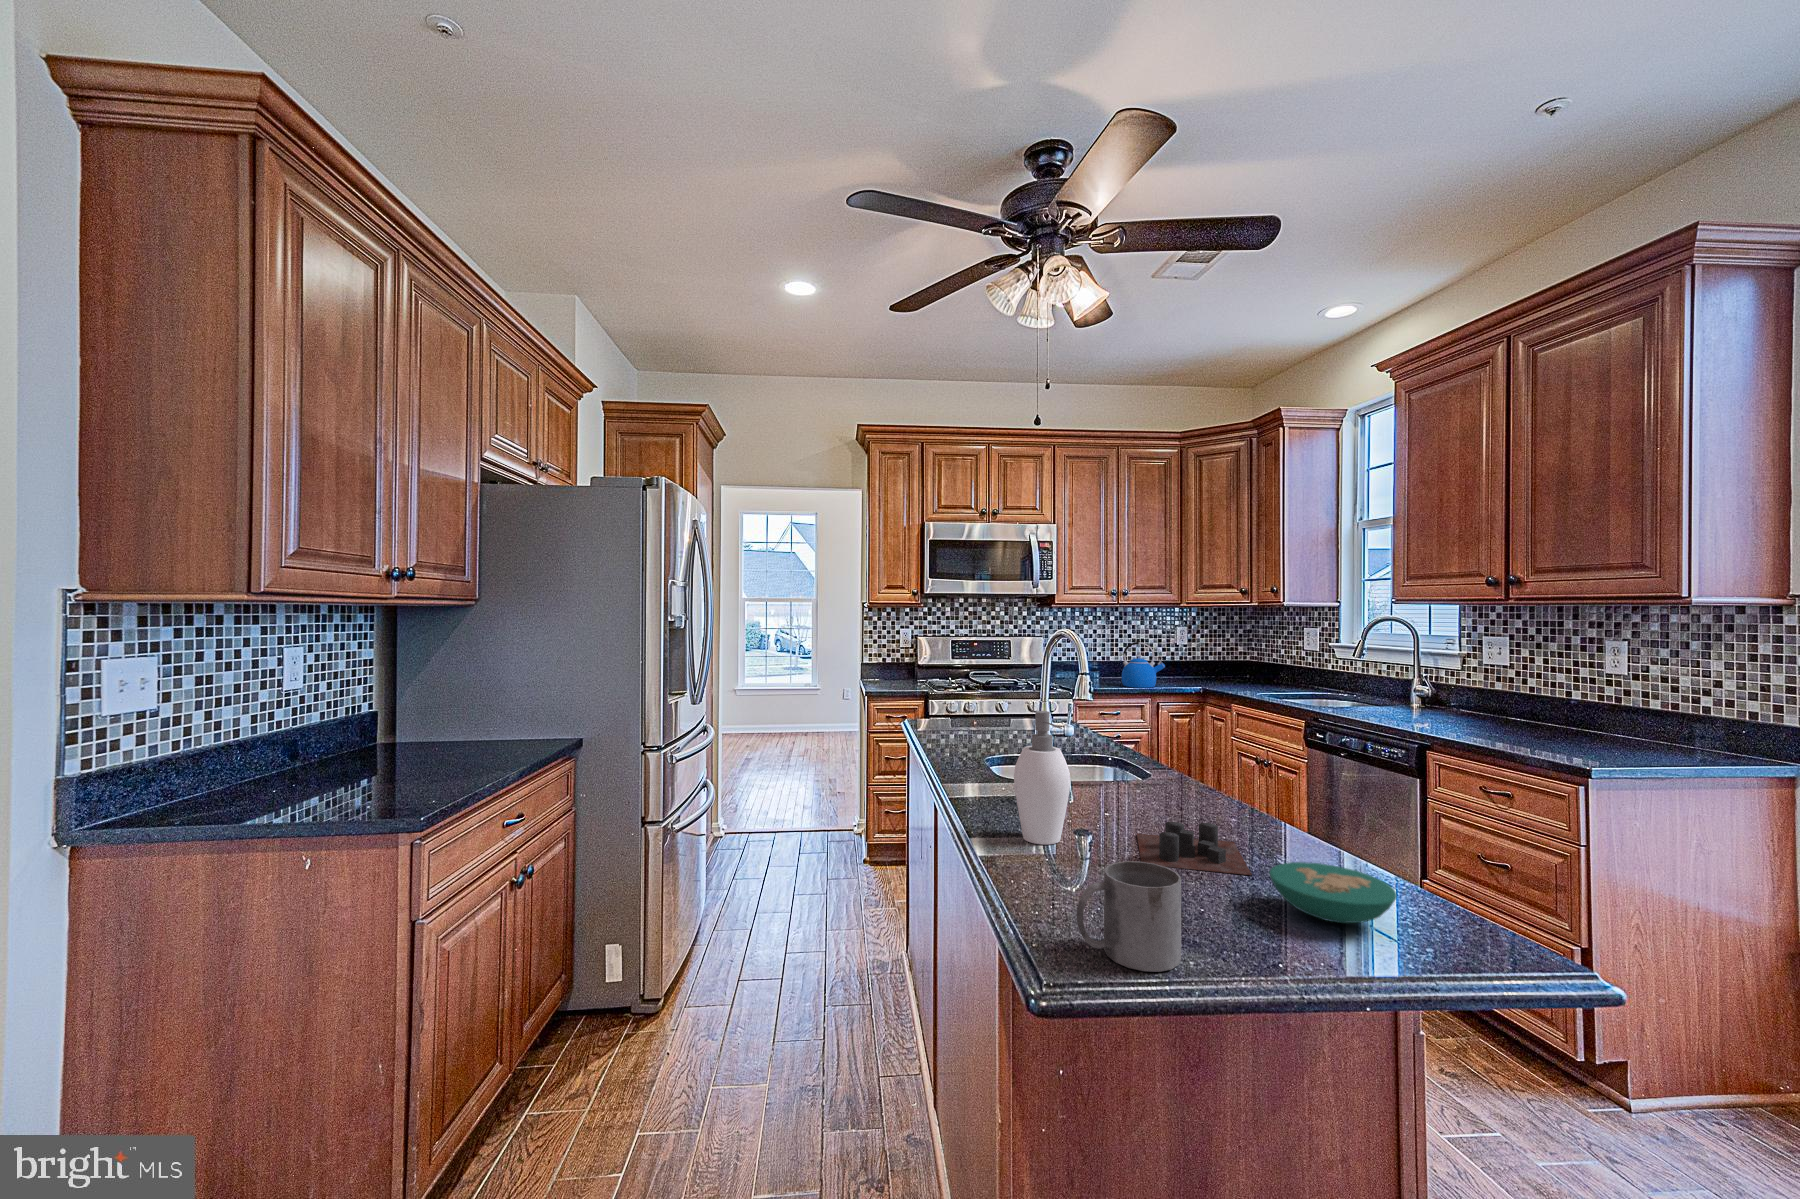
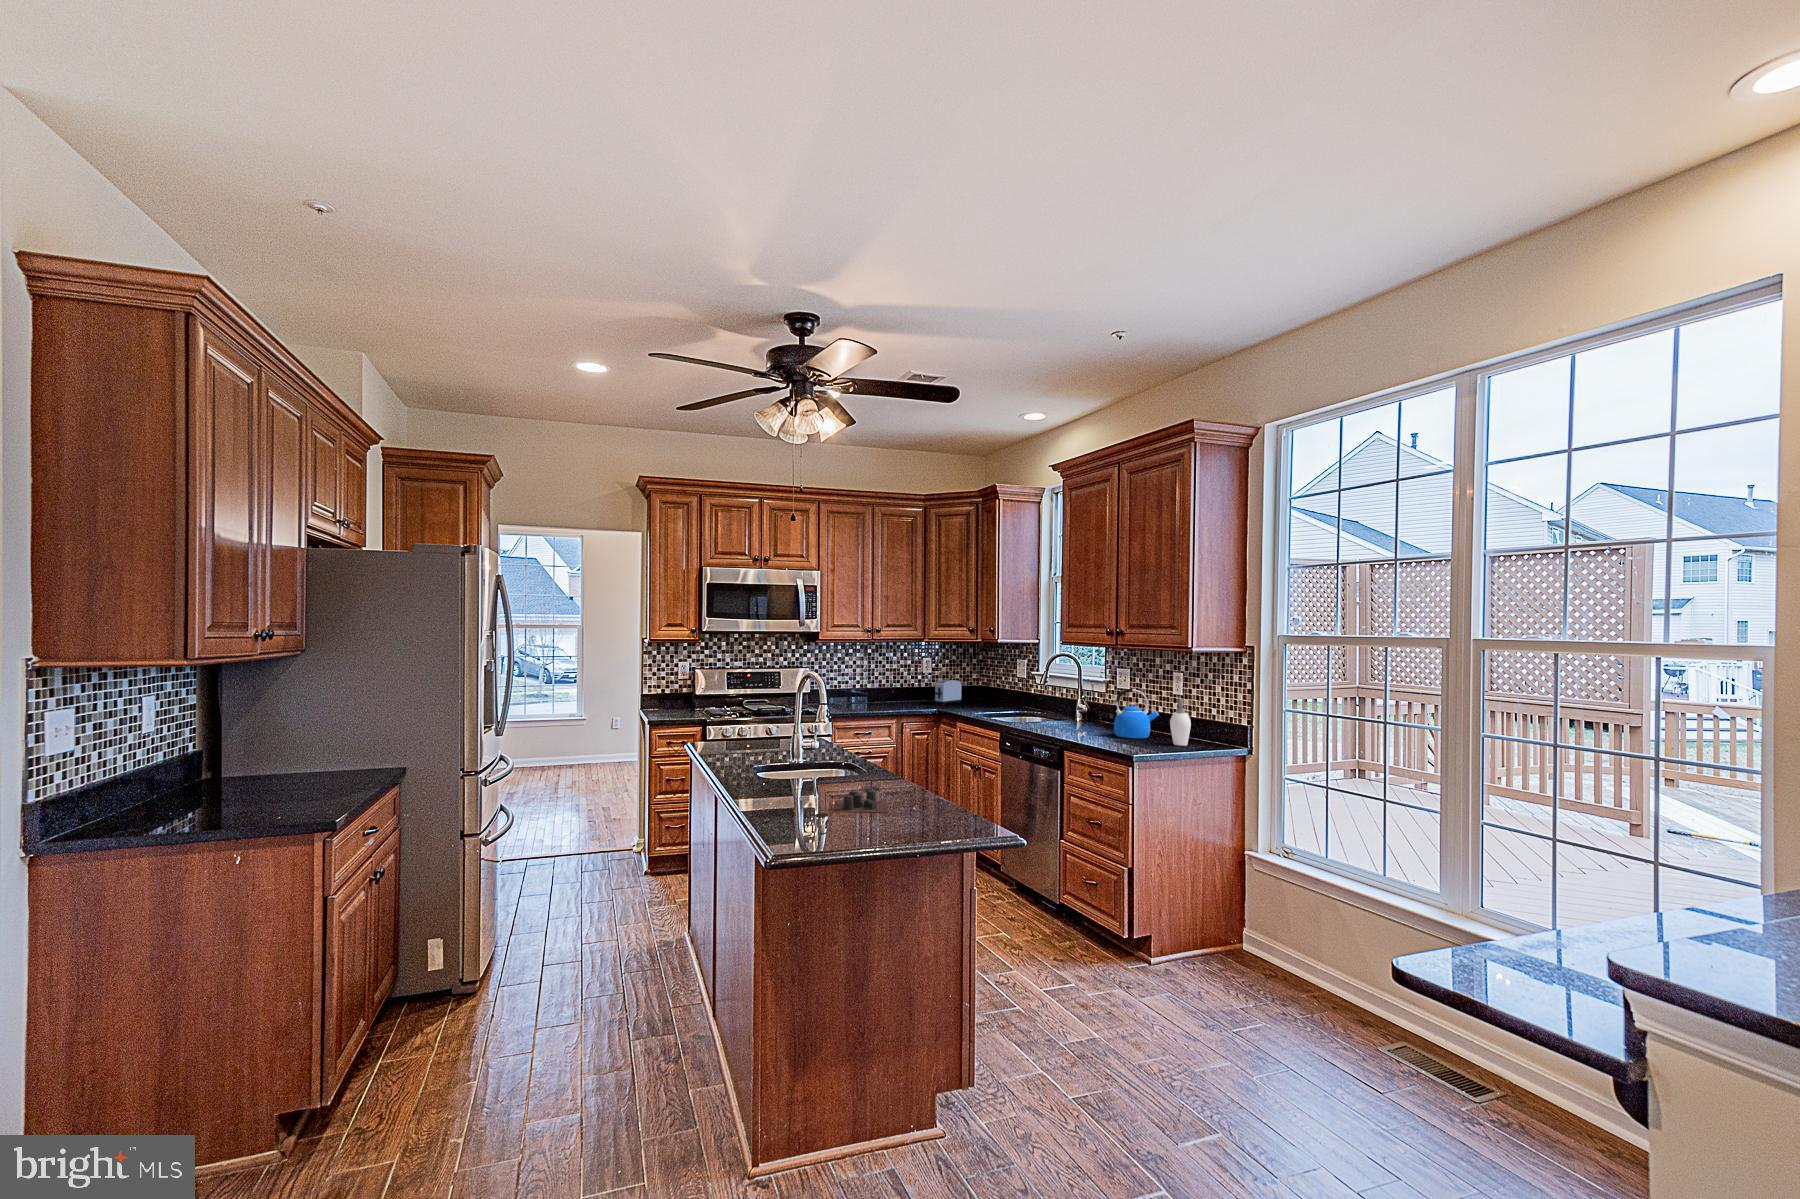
kettle: present [1122,642,1165,688] -> present [1114,689,1159,738]
toaster: none [1195,652,1228,683] -> present [934,680,962,705]
soap dispenser: present [1014,711,1071,844] -> present [1170,700,1192,746]
mug: present [1077,861,1181,972] -> none [789,800,834,842]
bowl: present [1269,862,1397,923] -> none [885,801,935,825]

